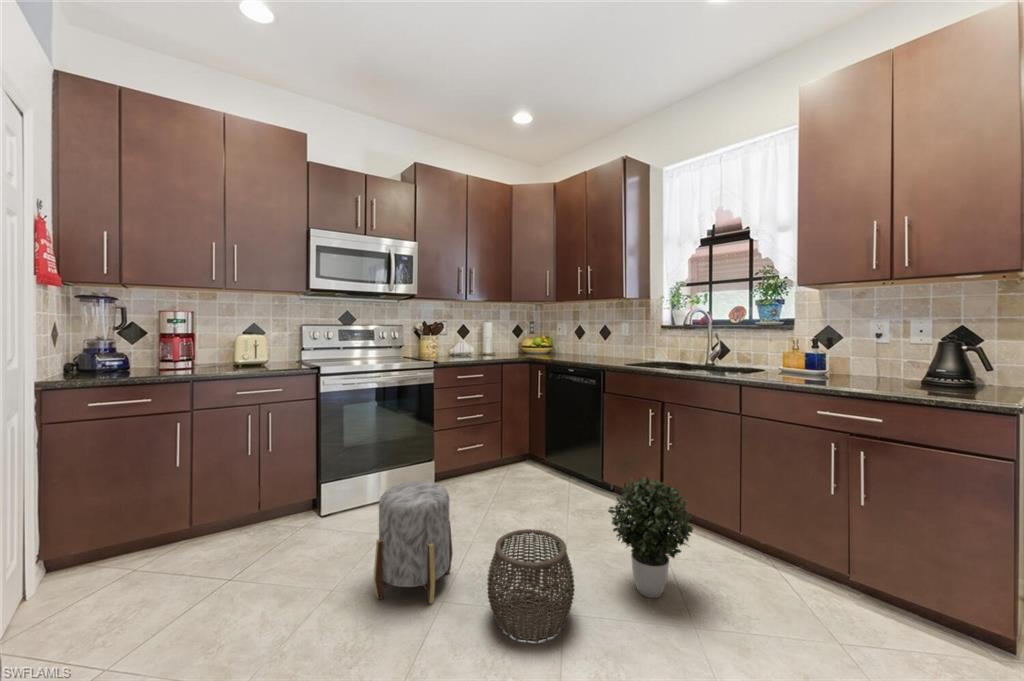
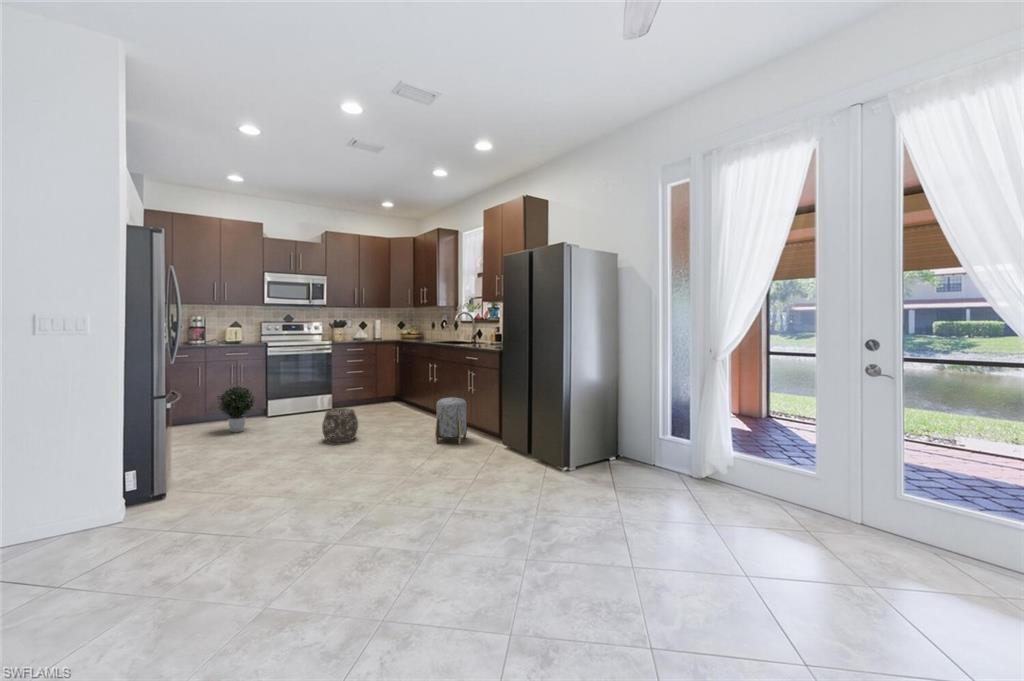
potted plant: present [608,477,693,598] -> present [218,386,254,432]
stool: present [373,481,453,604] -> present [435,397,467,444]

